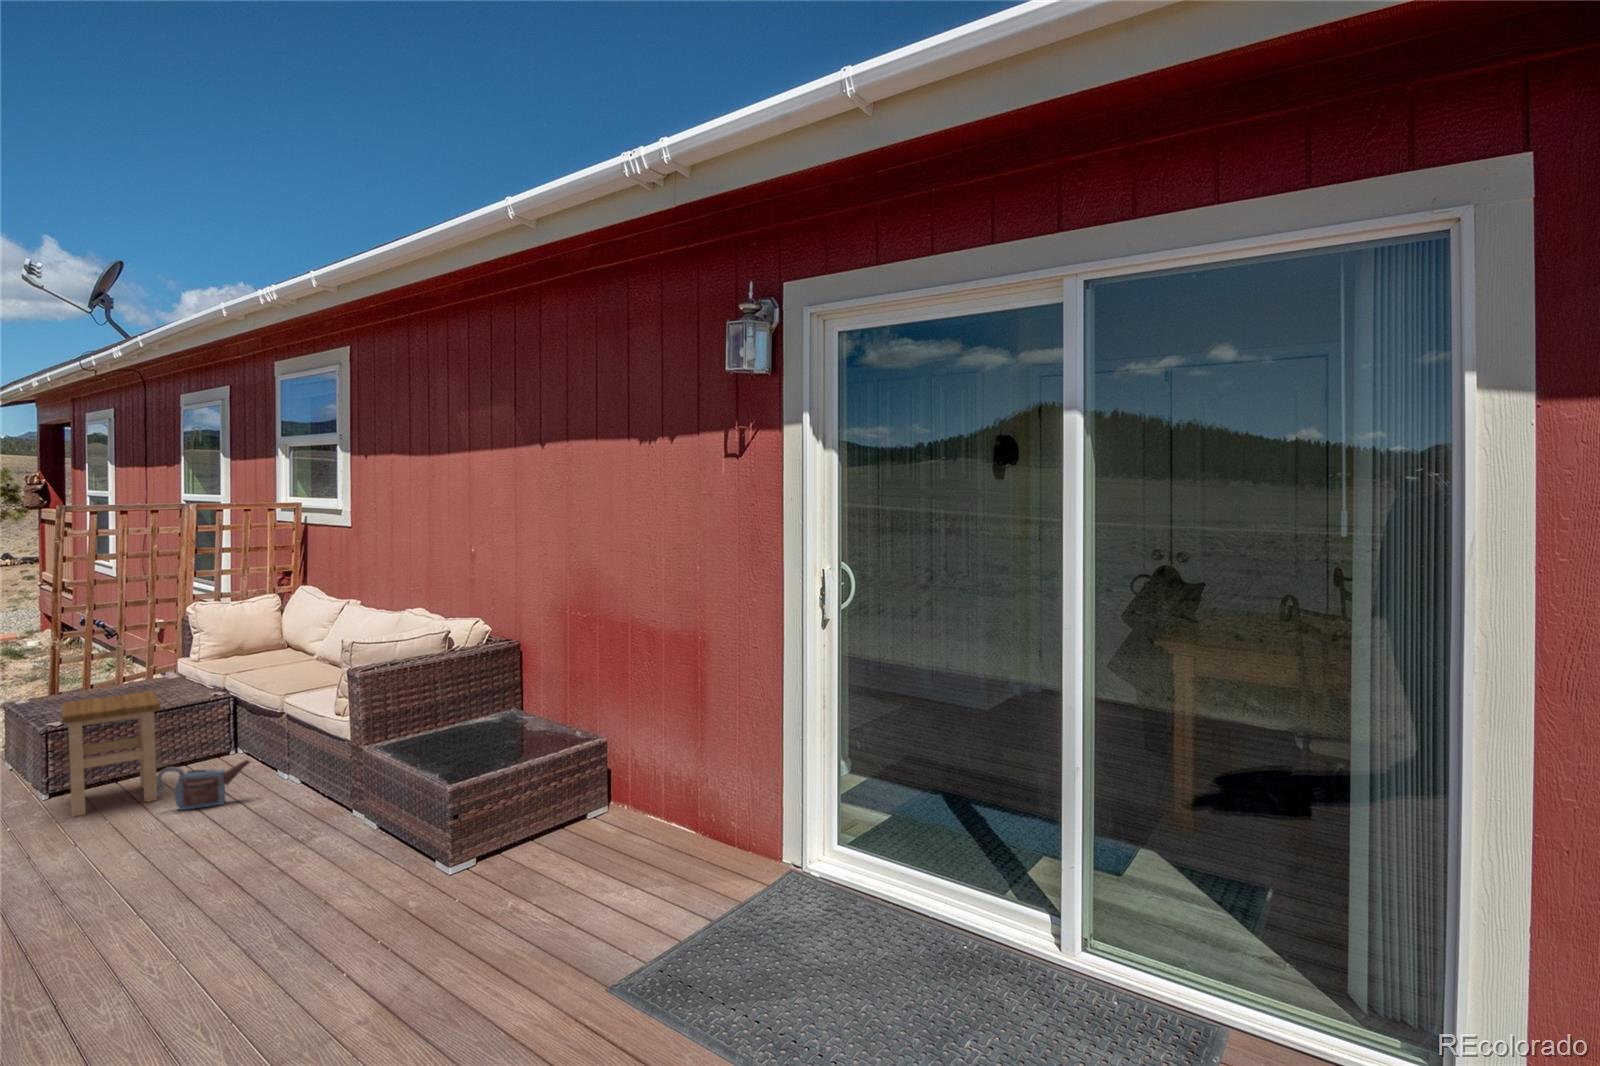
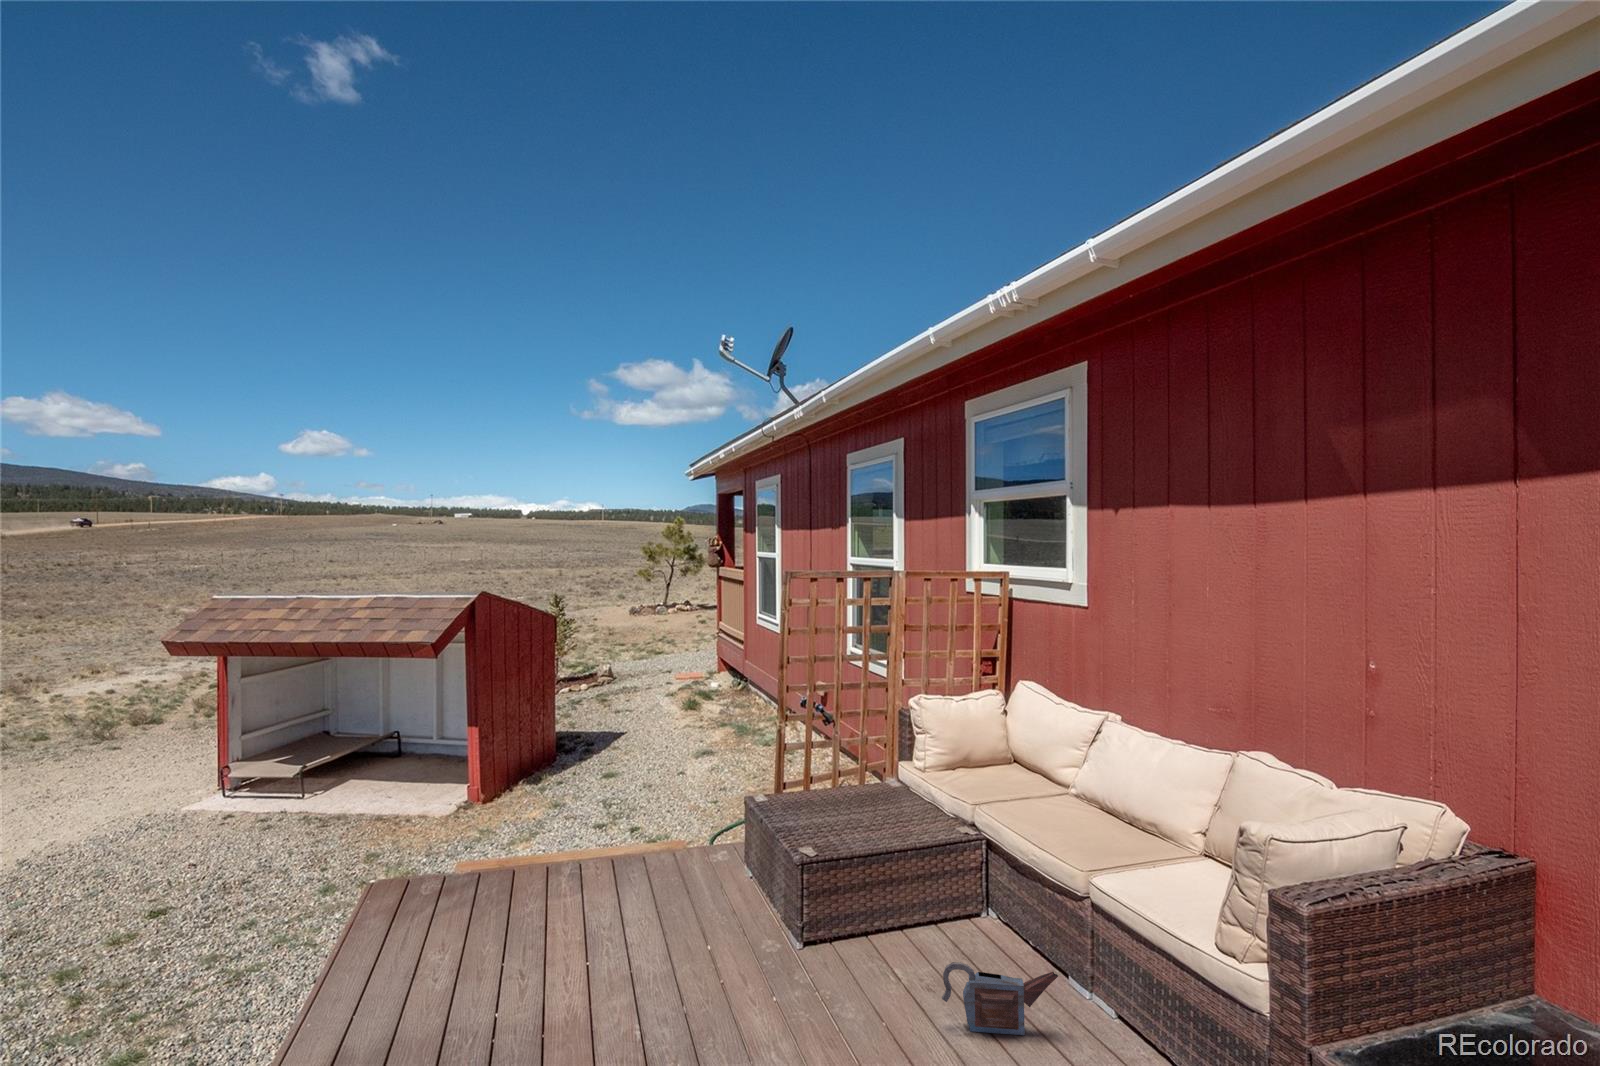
stool: present [62,691,160,817] -> none [824,827,937,1000]

